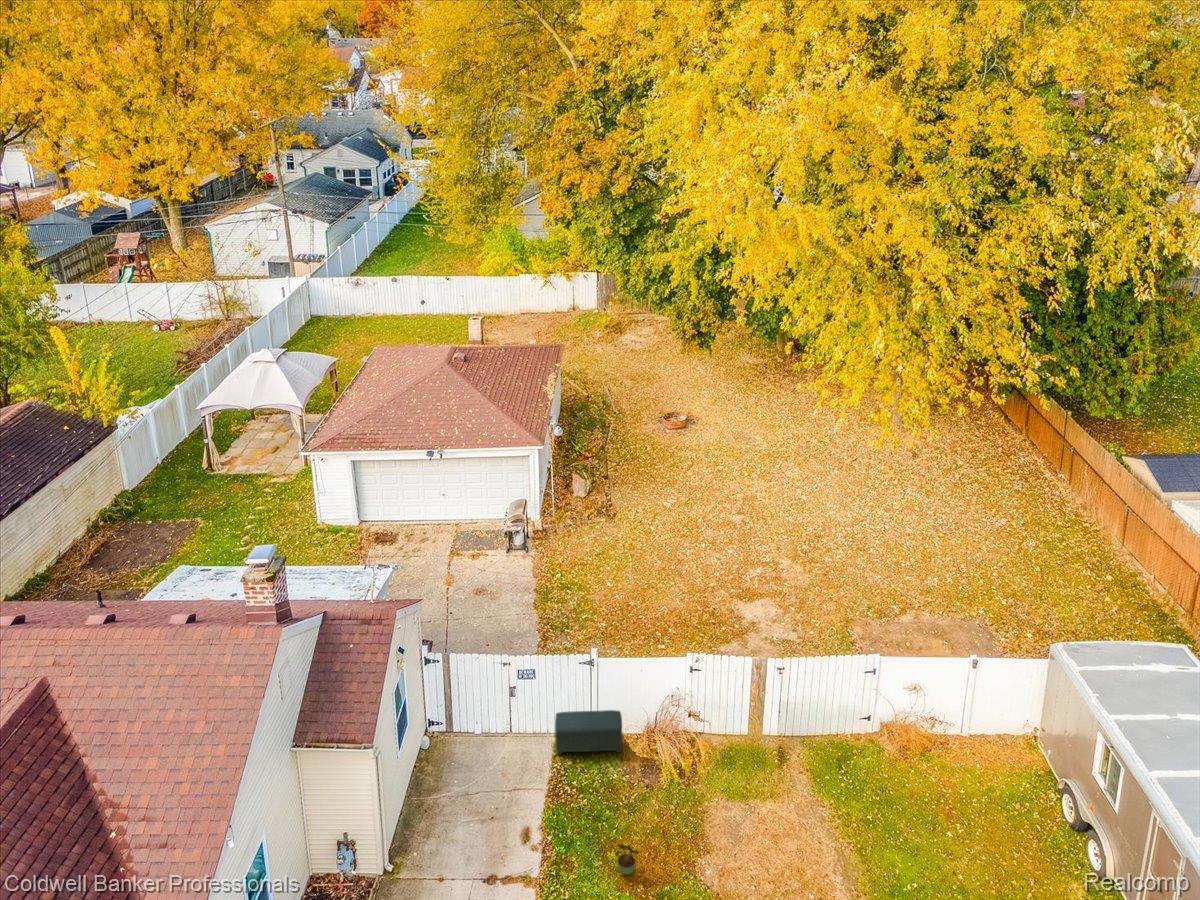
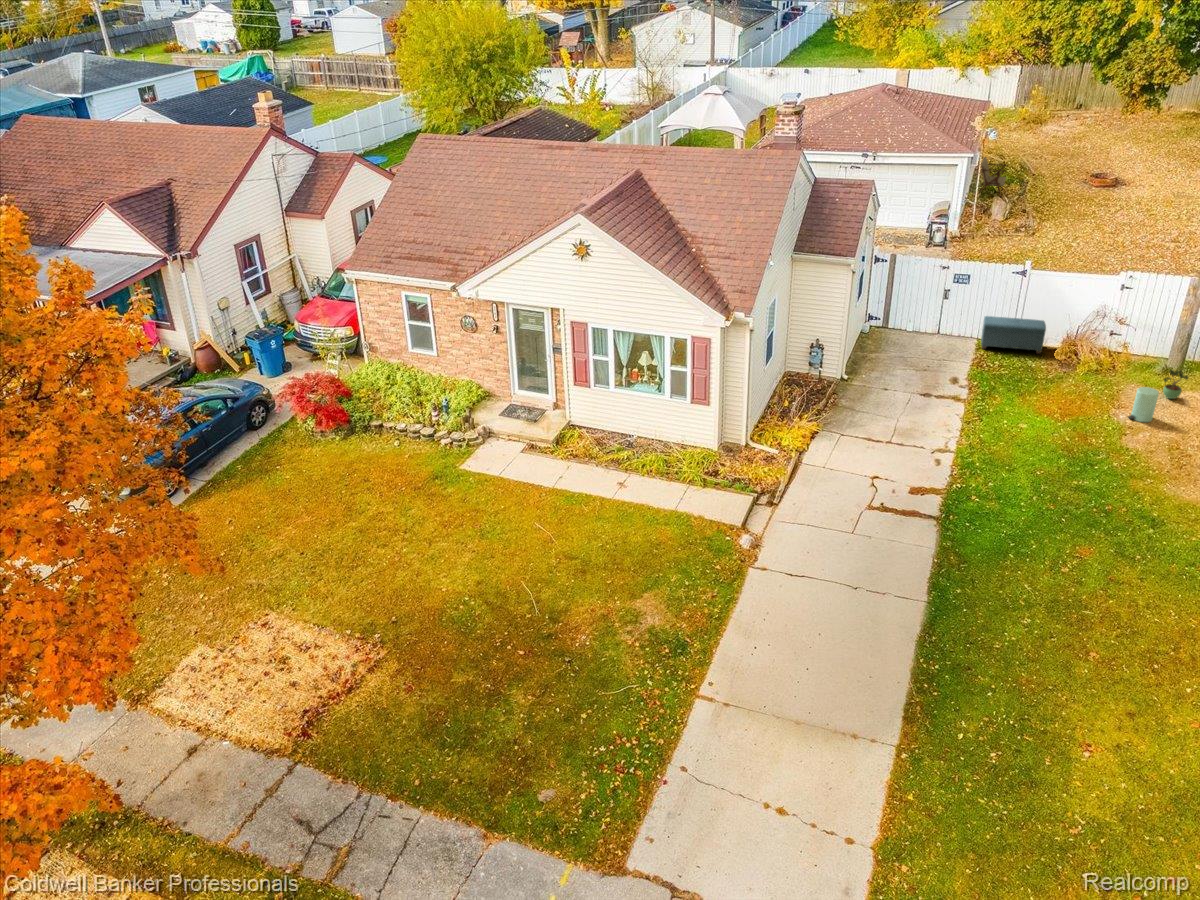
lounge chair: none [557,413,587,455] -> present [979,157,1007,197]
trash can: none [715,833,743,876] -> present [1128,387,1159,422]
potted plant: present [615,844,639,874] -> present [1163,370,1188,399]

